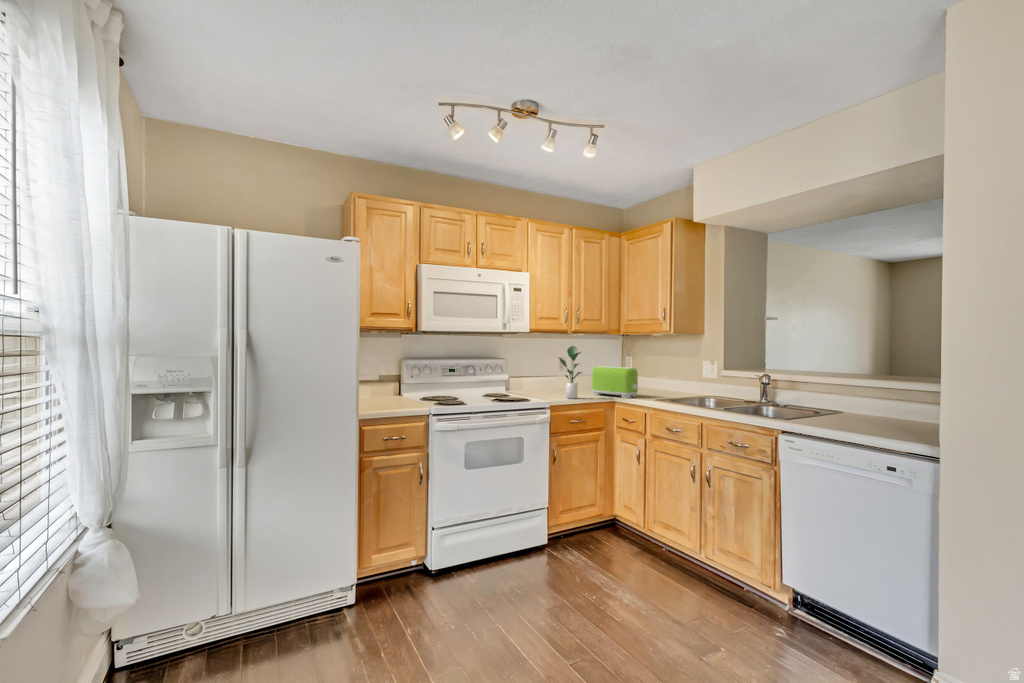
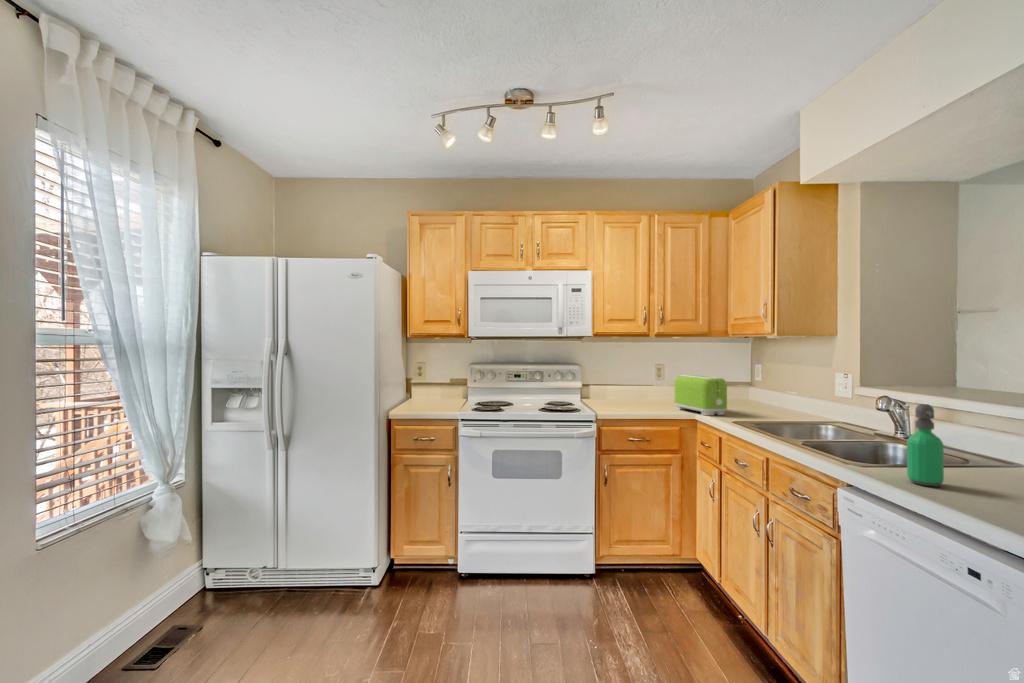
potted plant: present [559,346,582,399] -> none [617,350,649,412]
soap dispenser: none [817,377,837,425] -> present [907,404,944,486]

